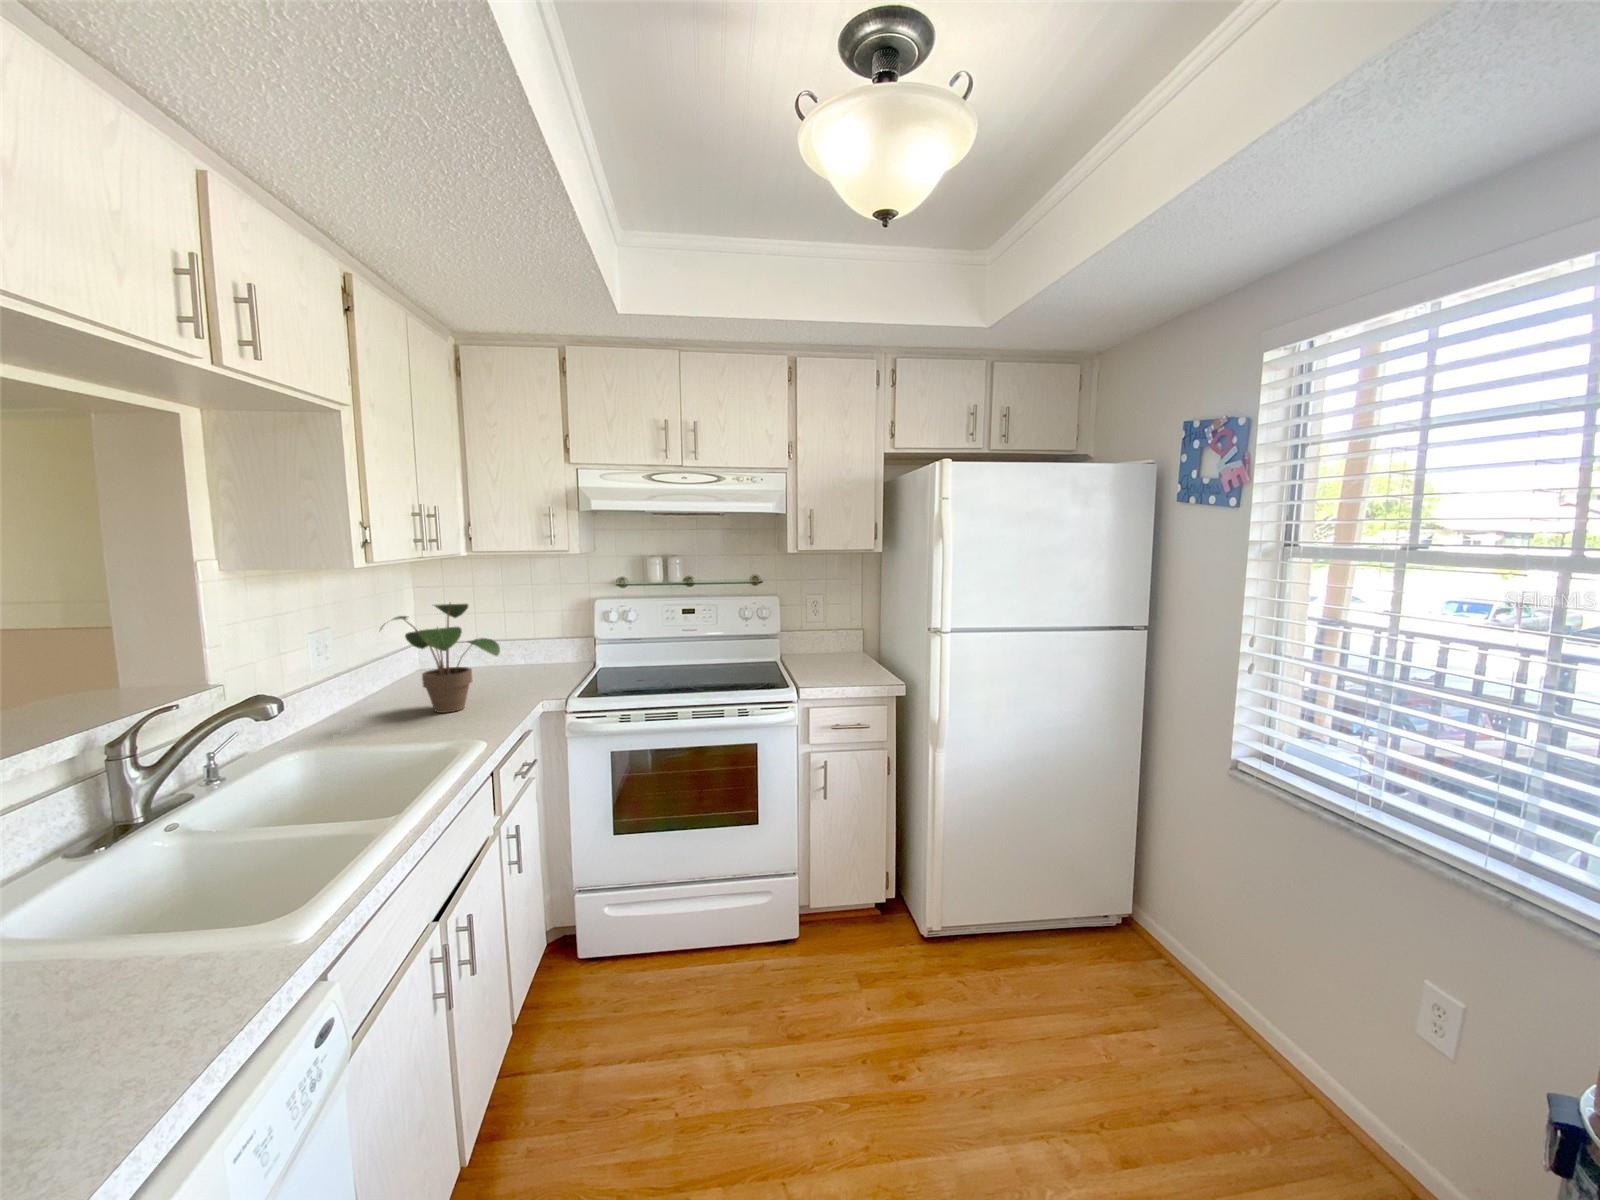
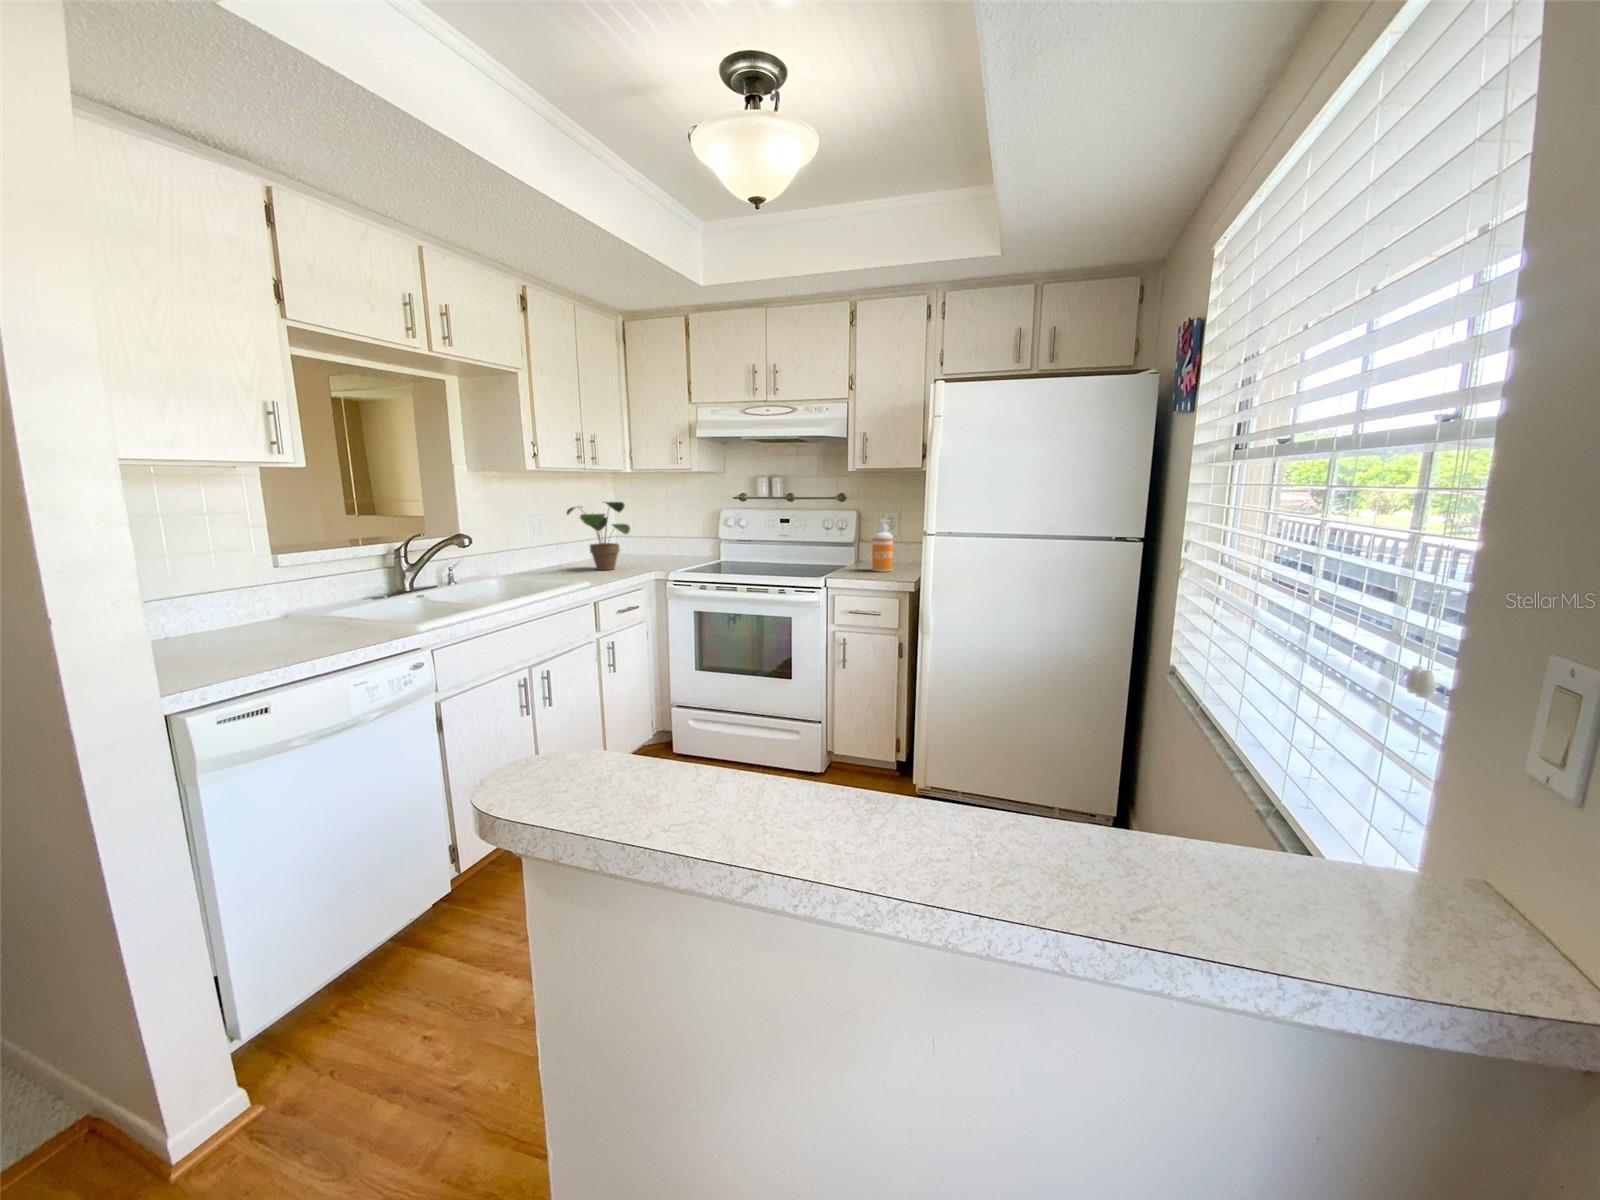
soap dispenser: none [812,608,836,670] -> present [872,520,893,572]

